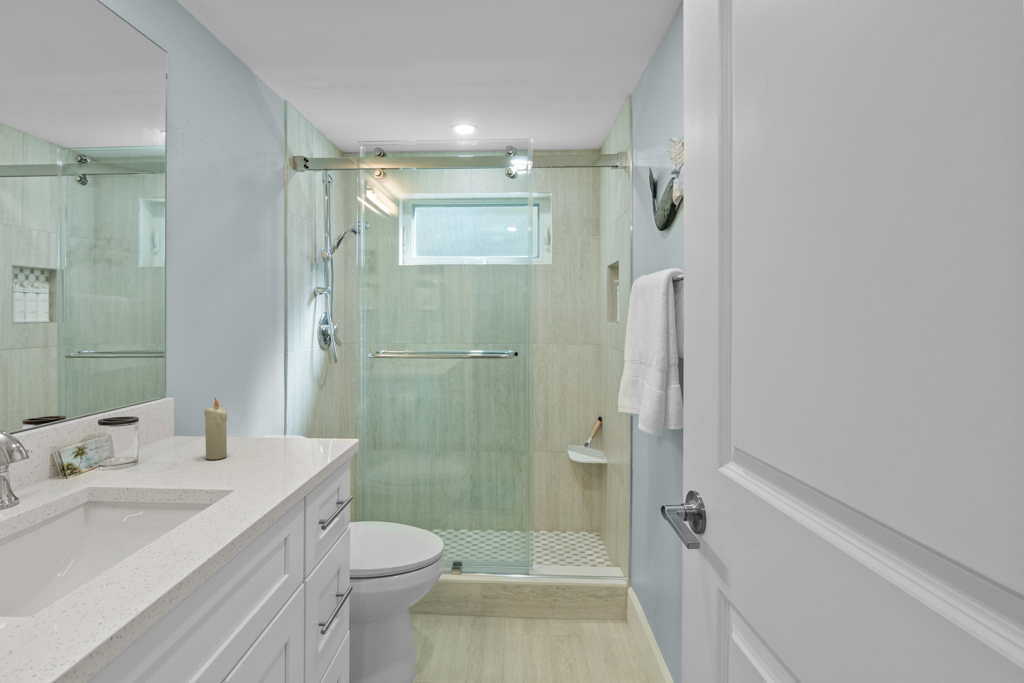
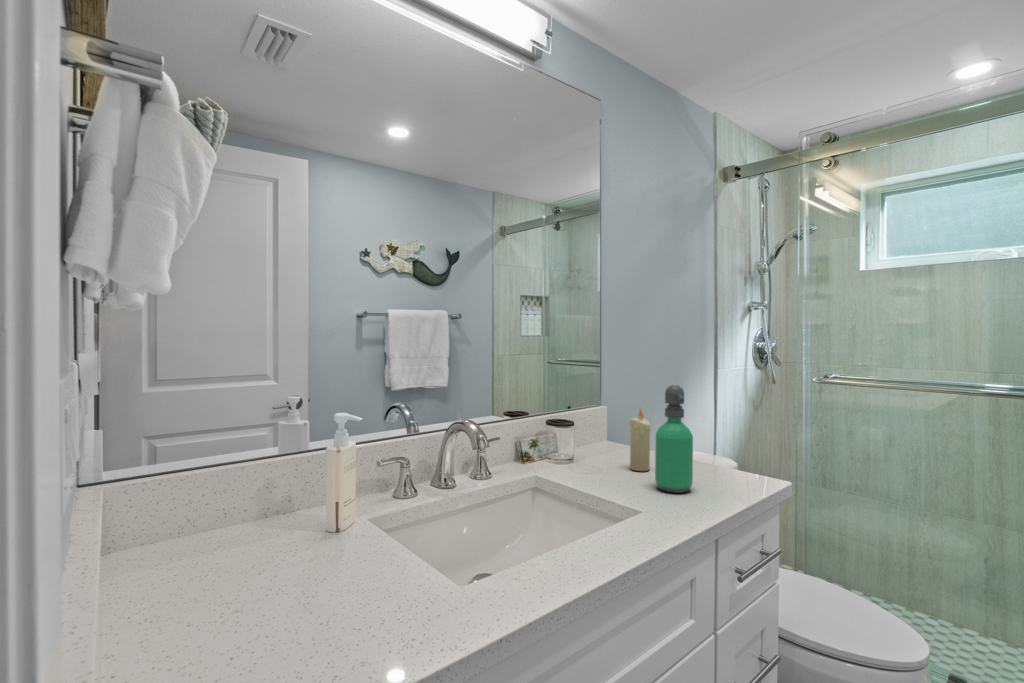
soap dispenser: none [235,373,272,471] -> present [655,385,693,493]

